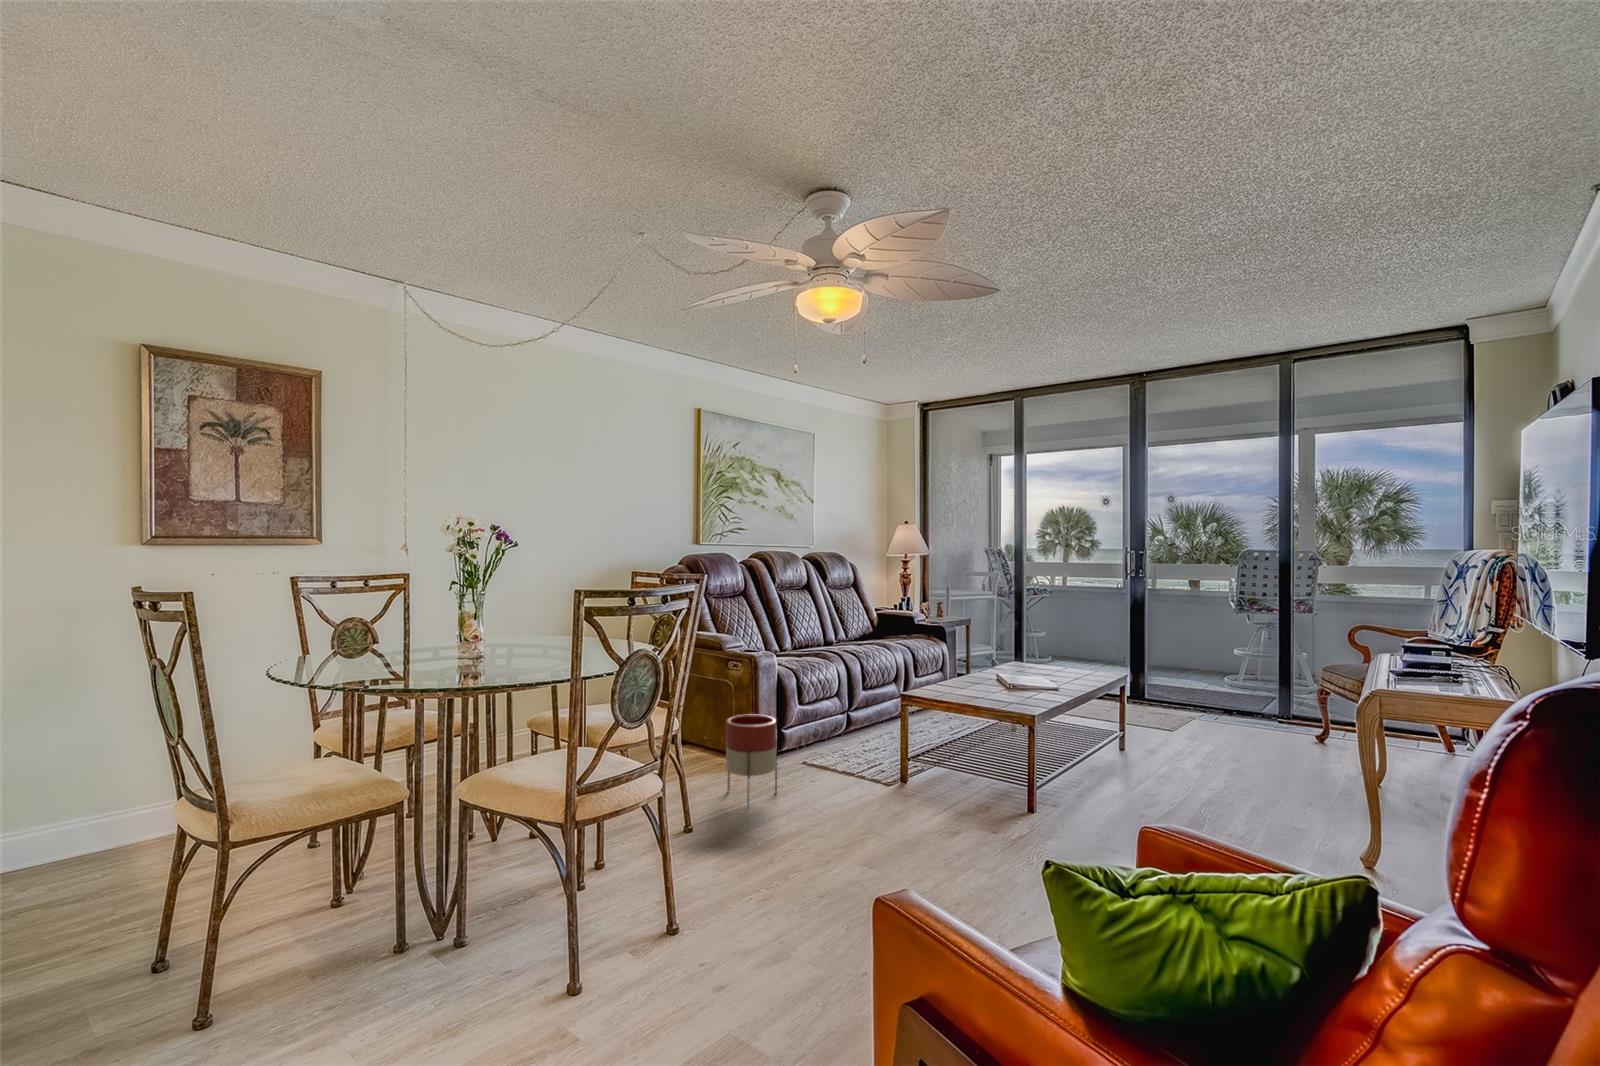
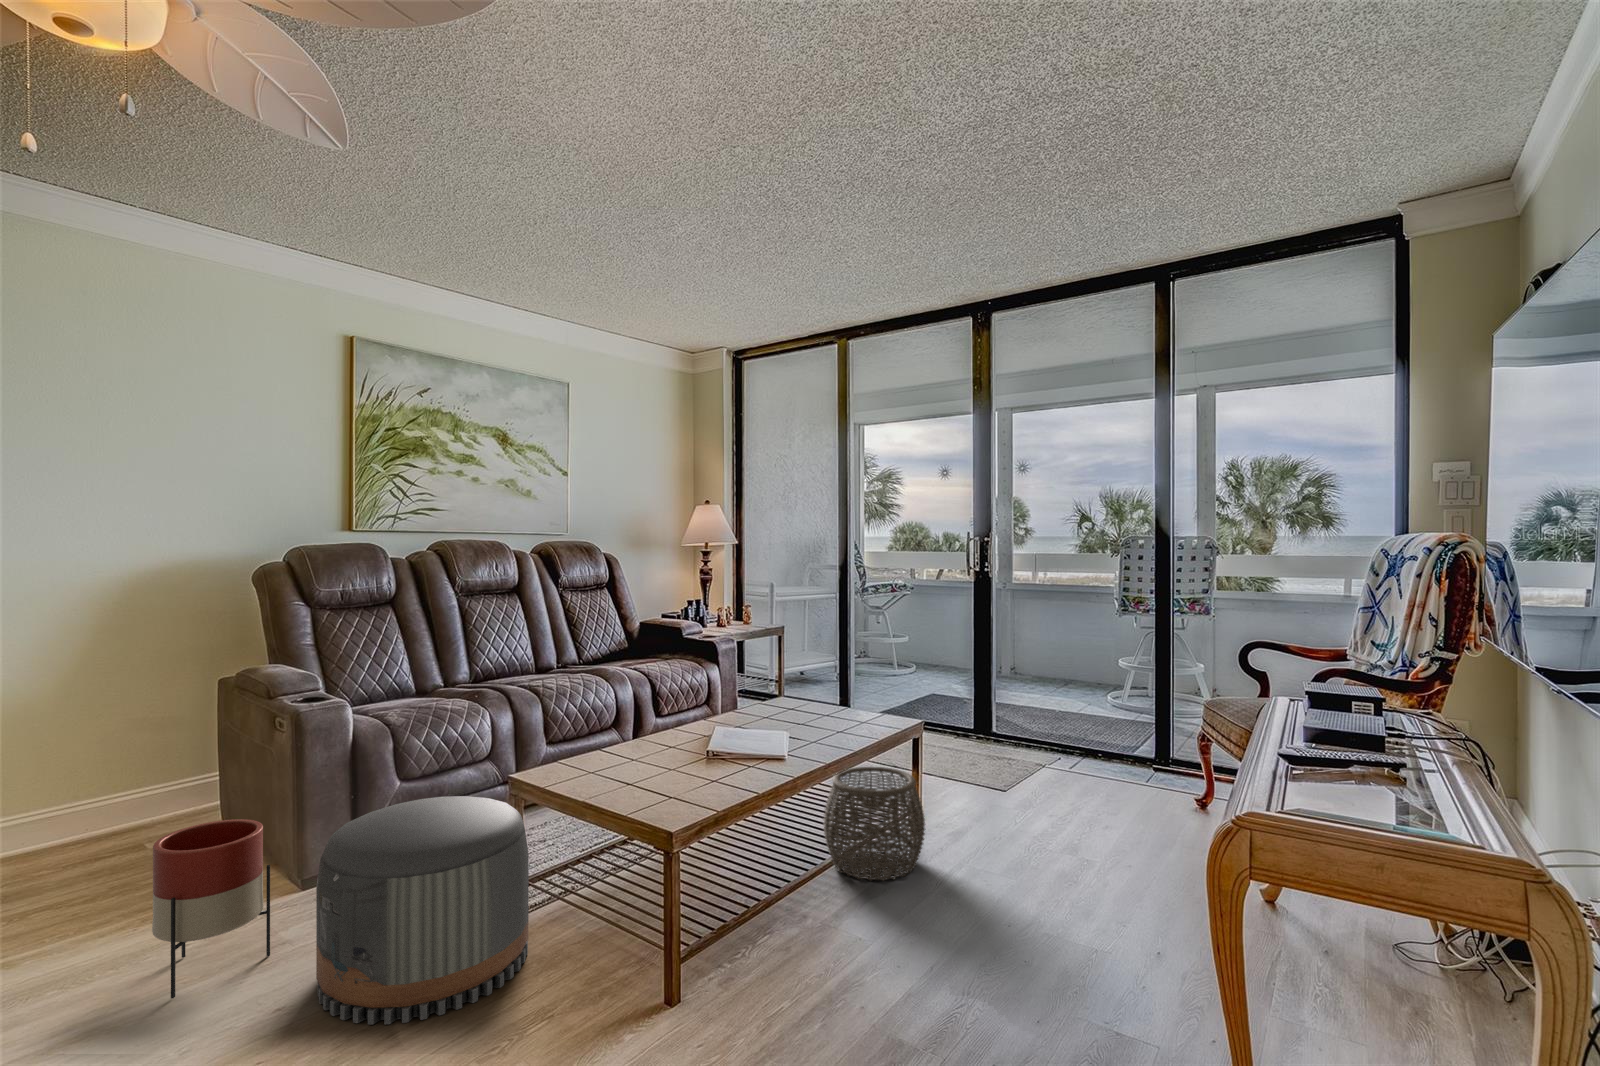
woven basket: none [1071,702,1142,772] -> present [823,767,925,881]
pouf: none [820,705,930,819] -> present [316,796,529,1025]

